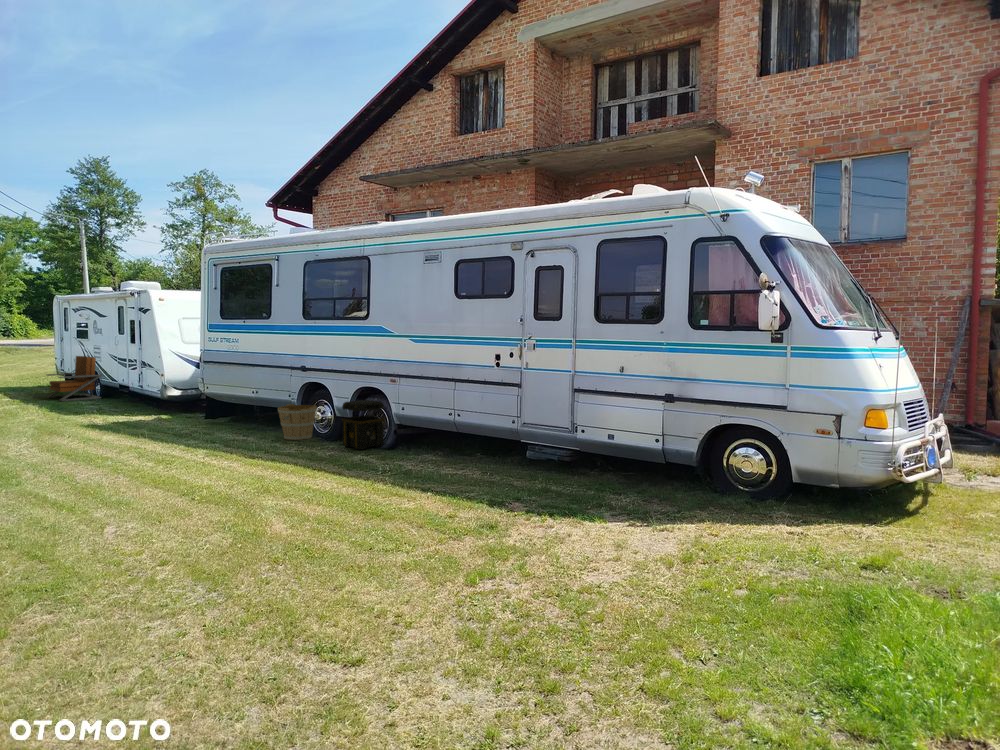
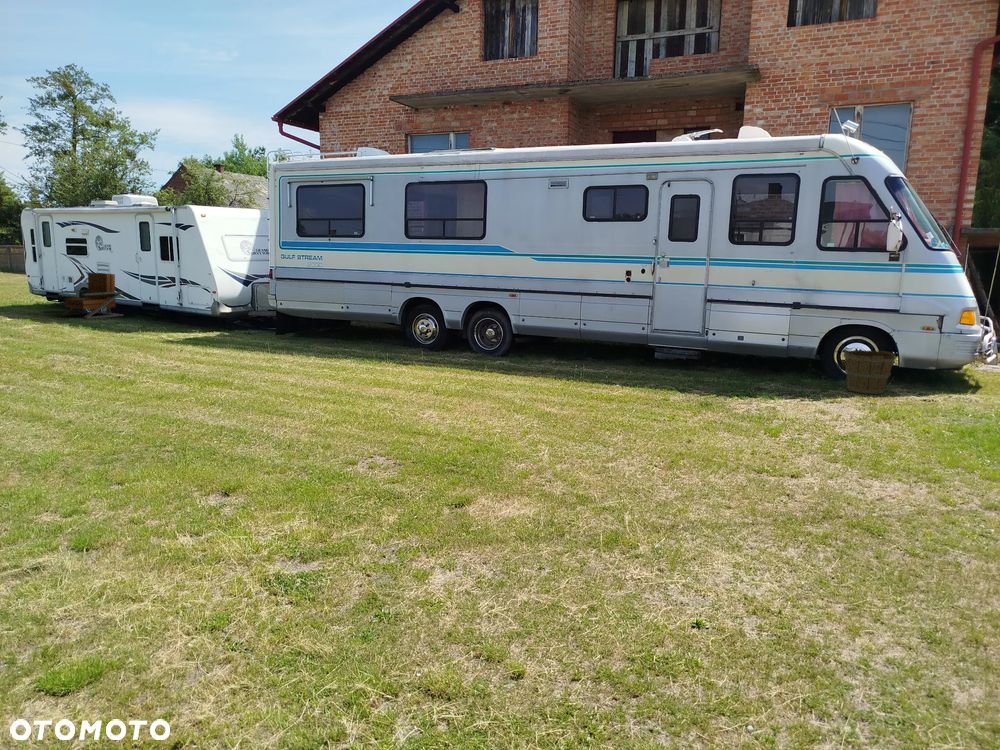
toolbox: present [342,400,384,450] -> none [462,312,499,356]
wooden bucket: present [278,404,317,440] -> present [844,350,896,394]

